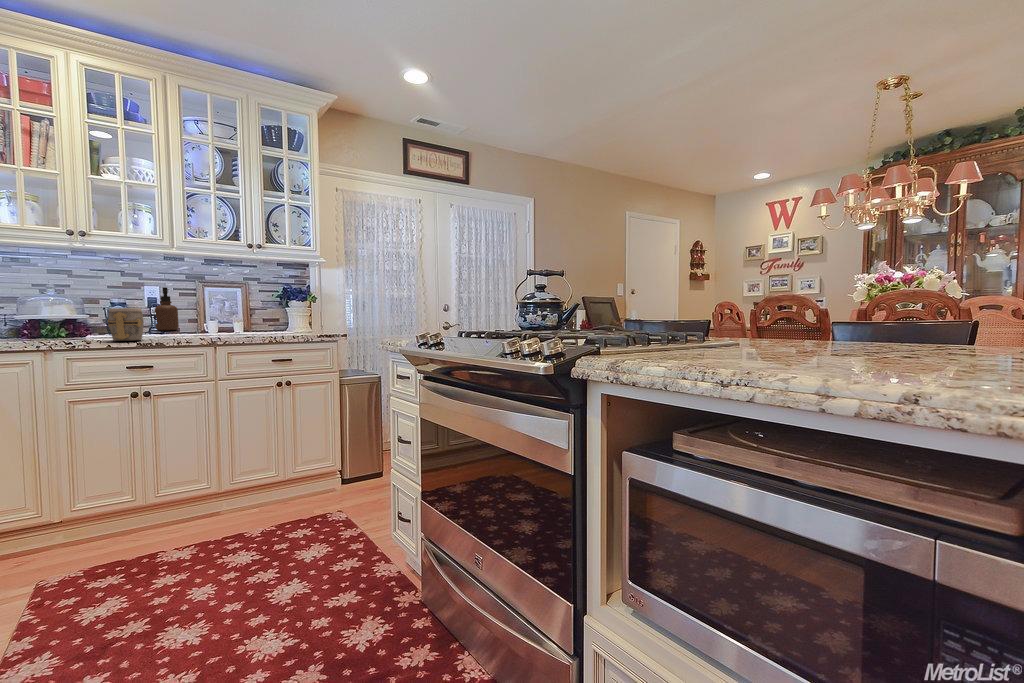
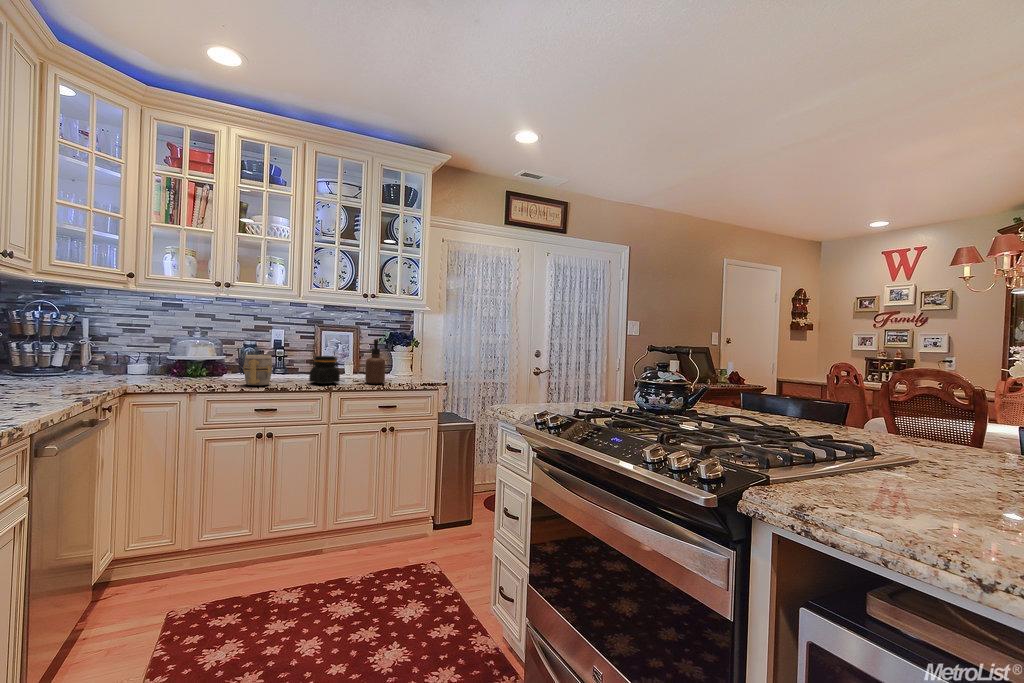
soap dispenser: present [155,287,179,331] -> present [365,340,385,384]
jar: none [189,309,226,338] -> present [309,356,340,384]

